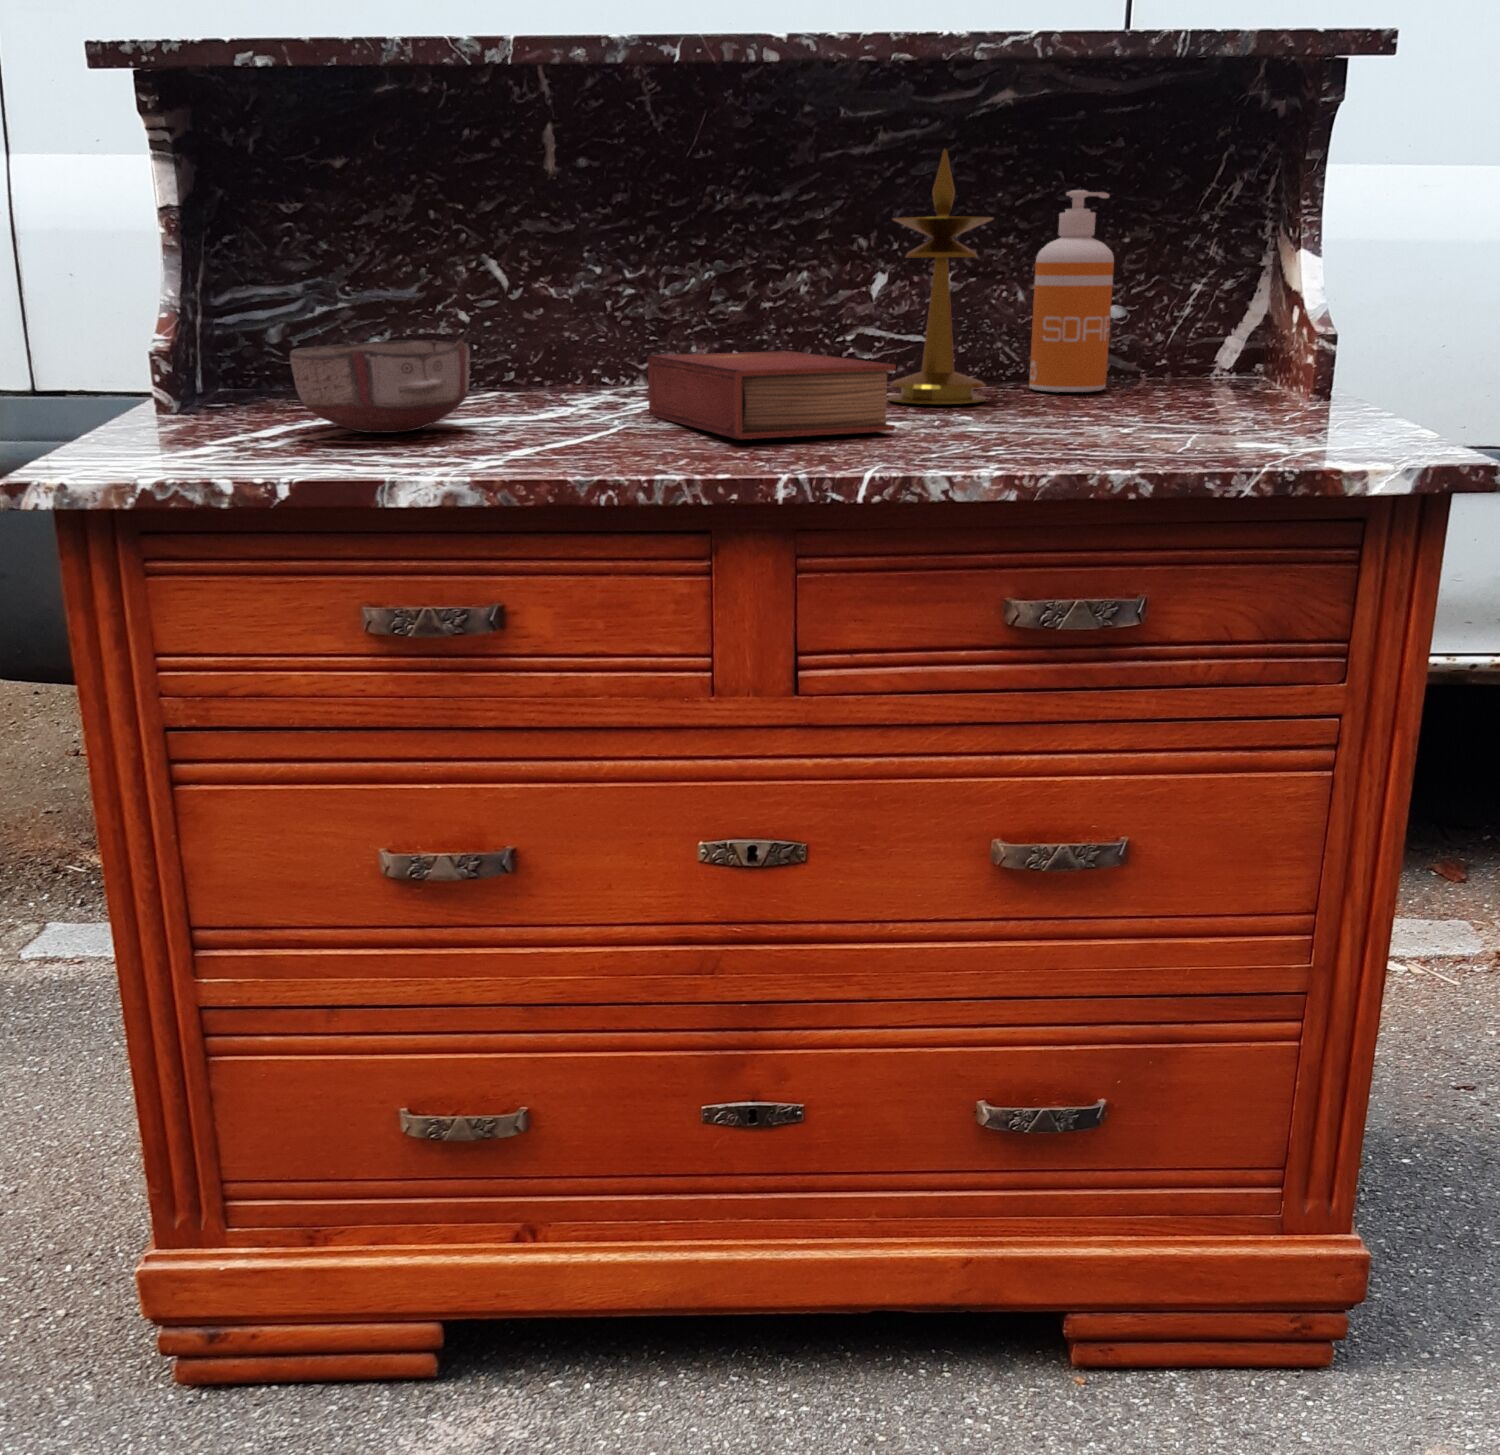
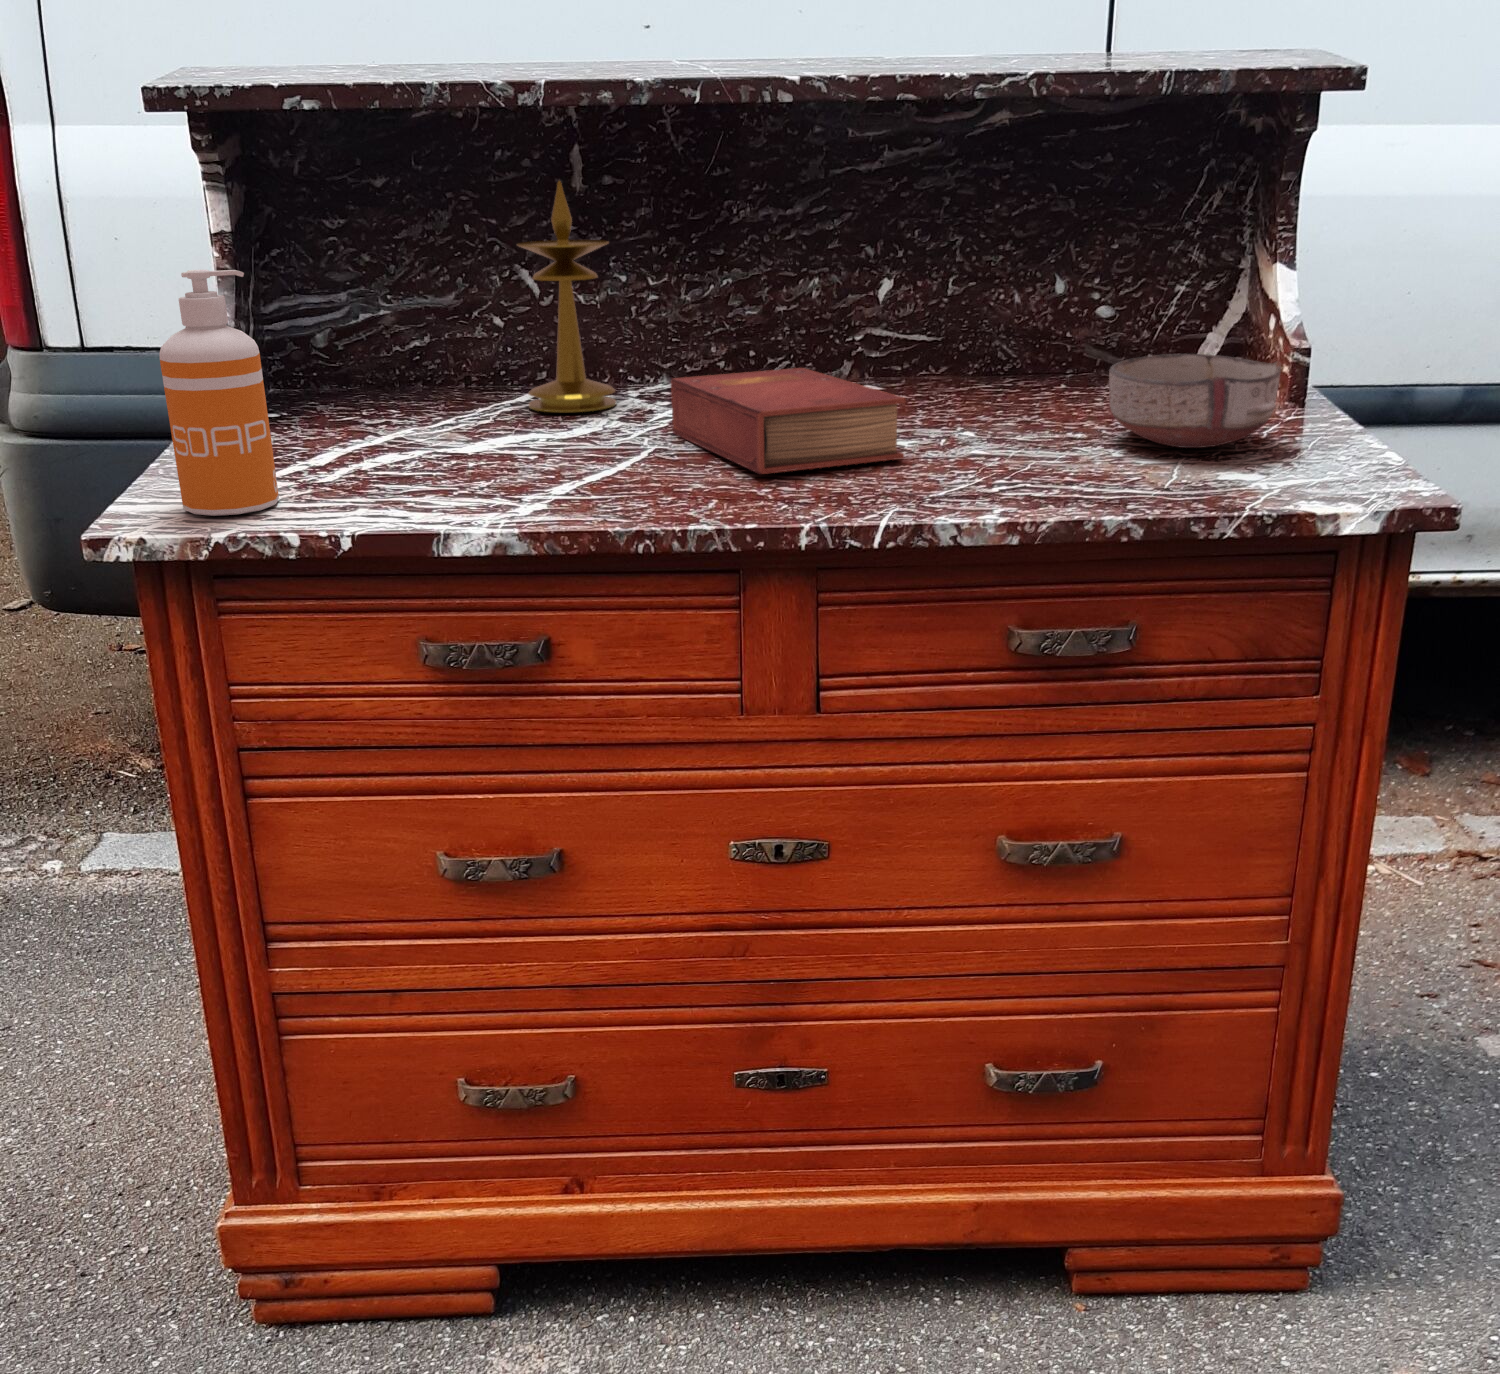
candlestick: present [888,149,993,404] -> present [517,181,616,412]
soap dispenser: present [1029,190,1114,392] -> present [159,270,279,516]
ceramic bowl: present [290,340,470,433] -> present [1109,354,1281,448]

